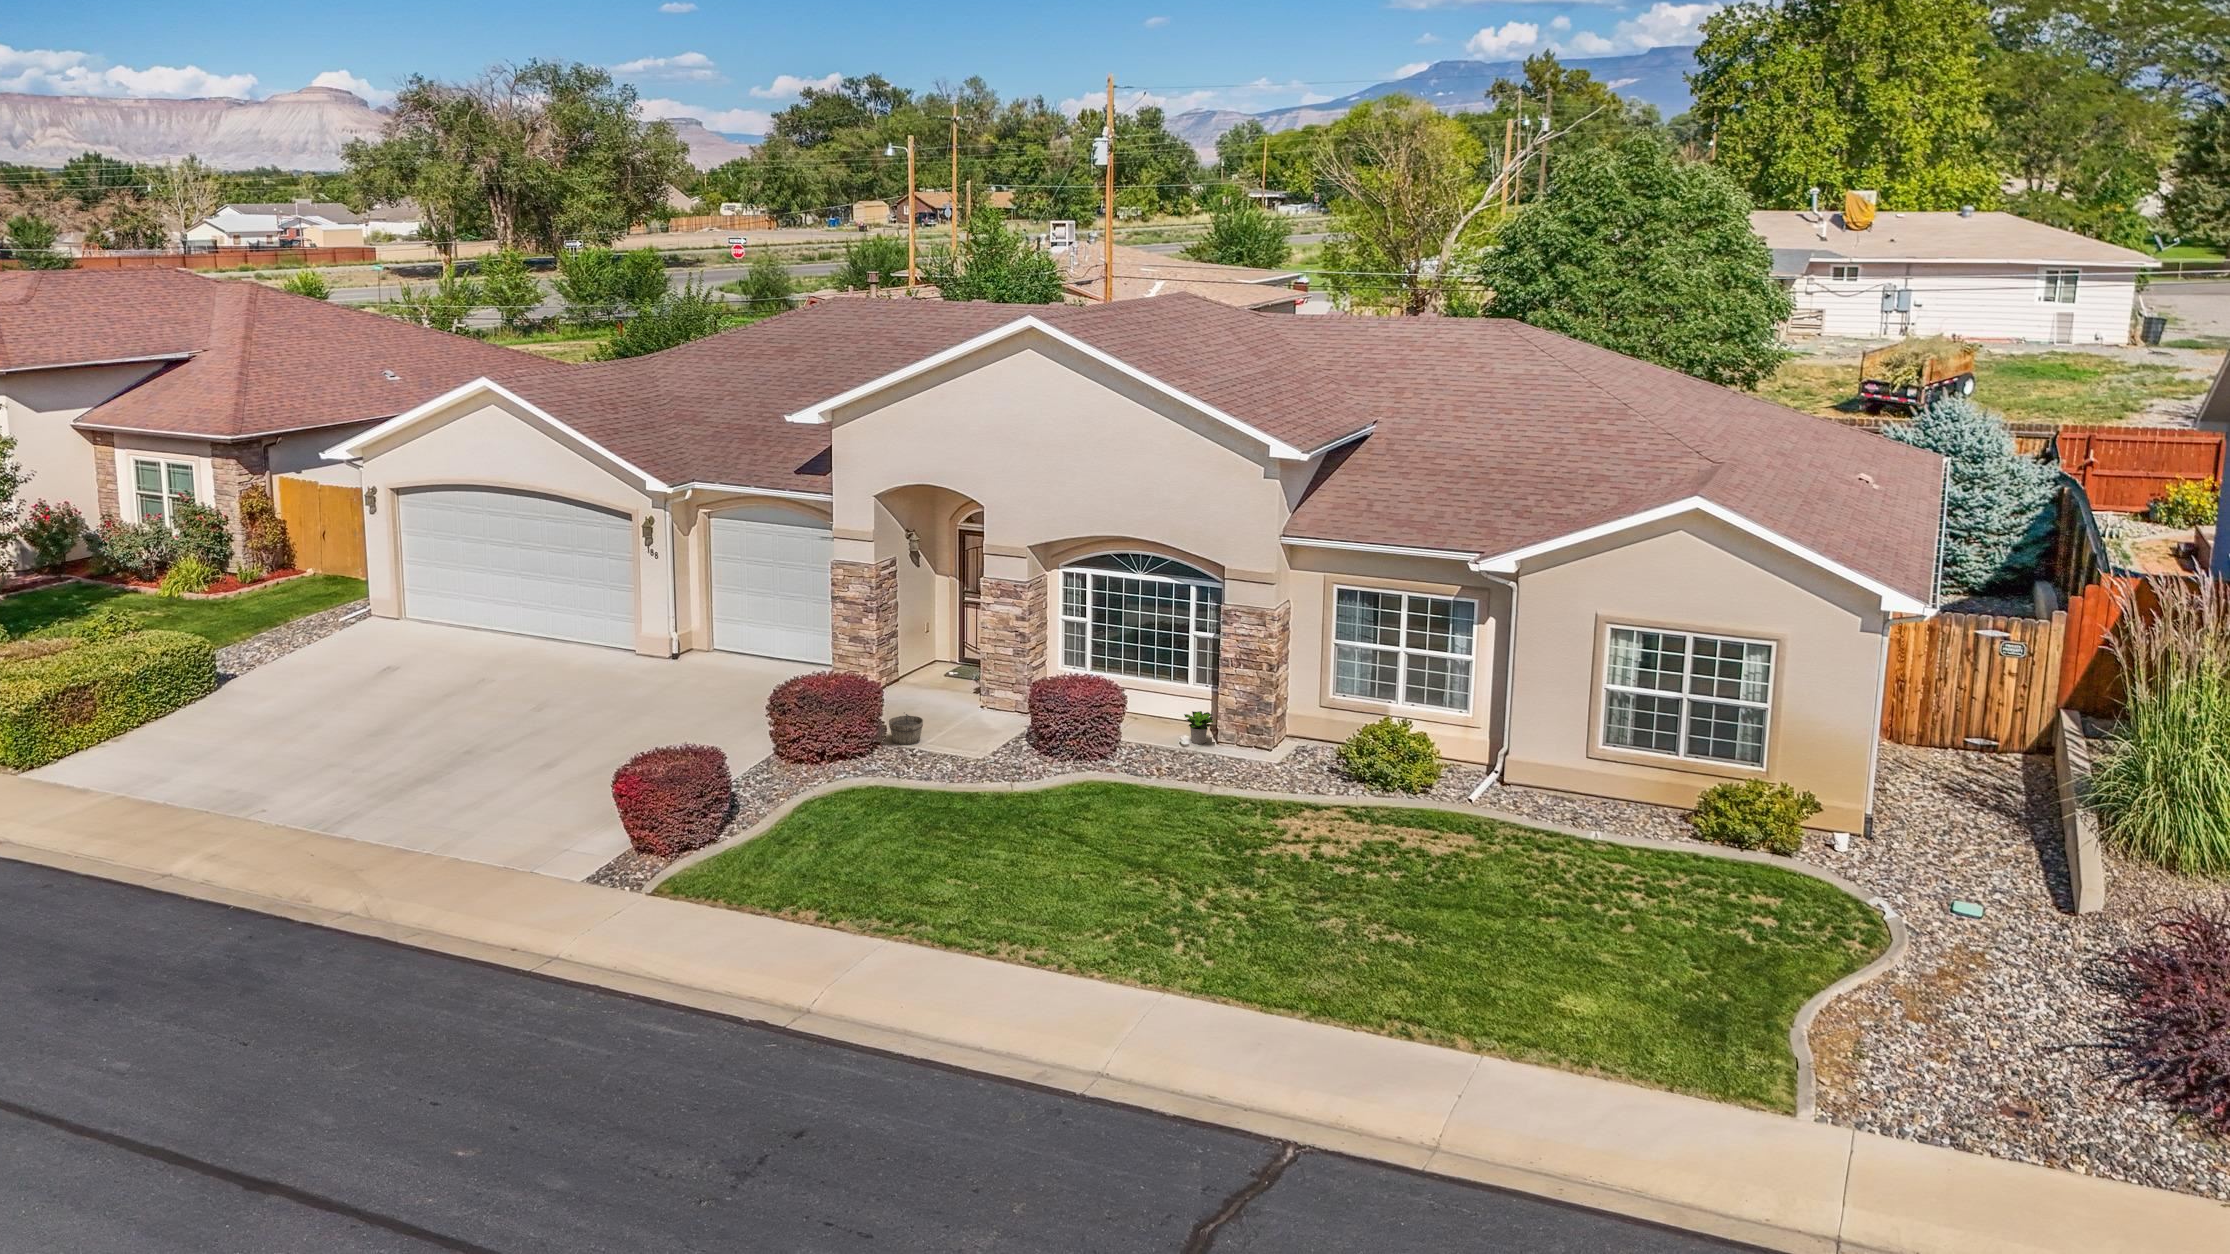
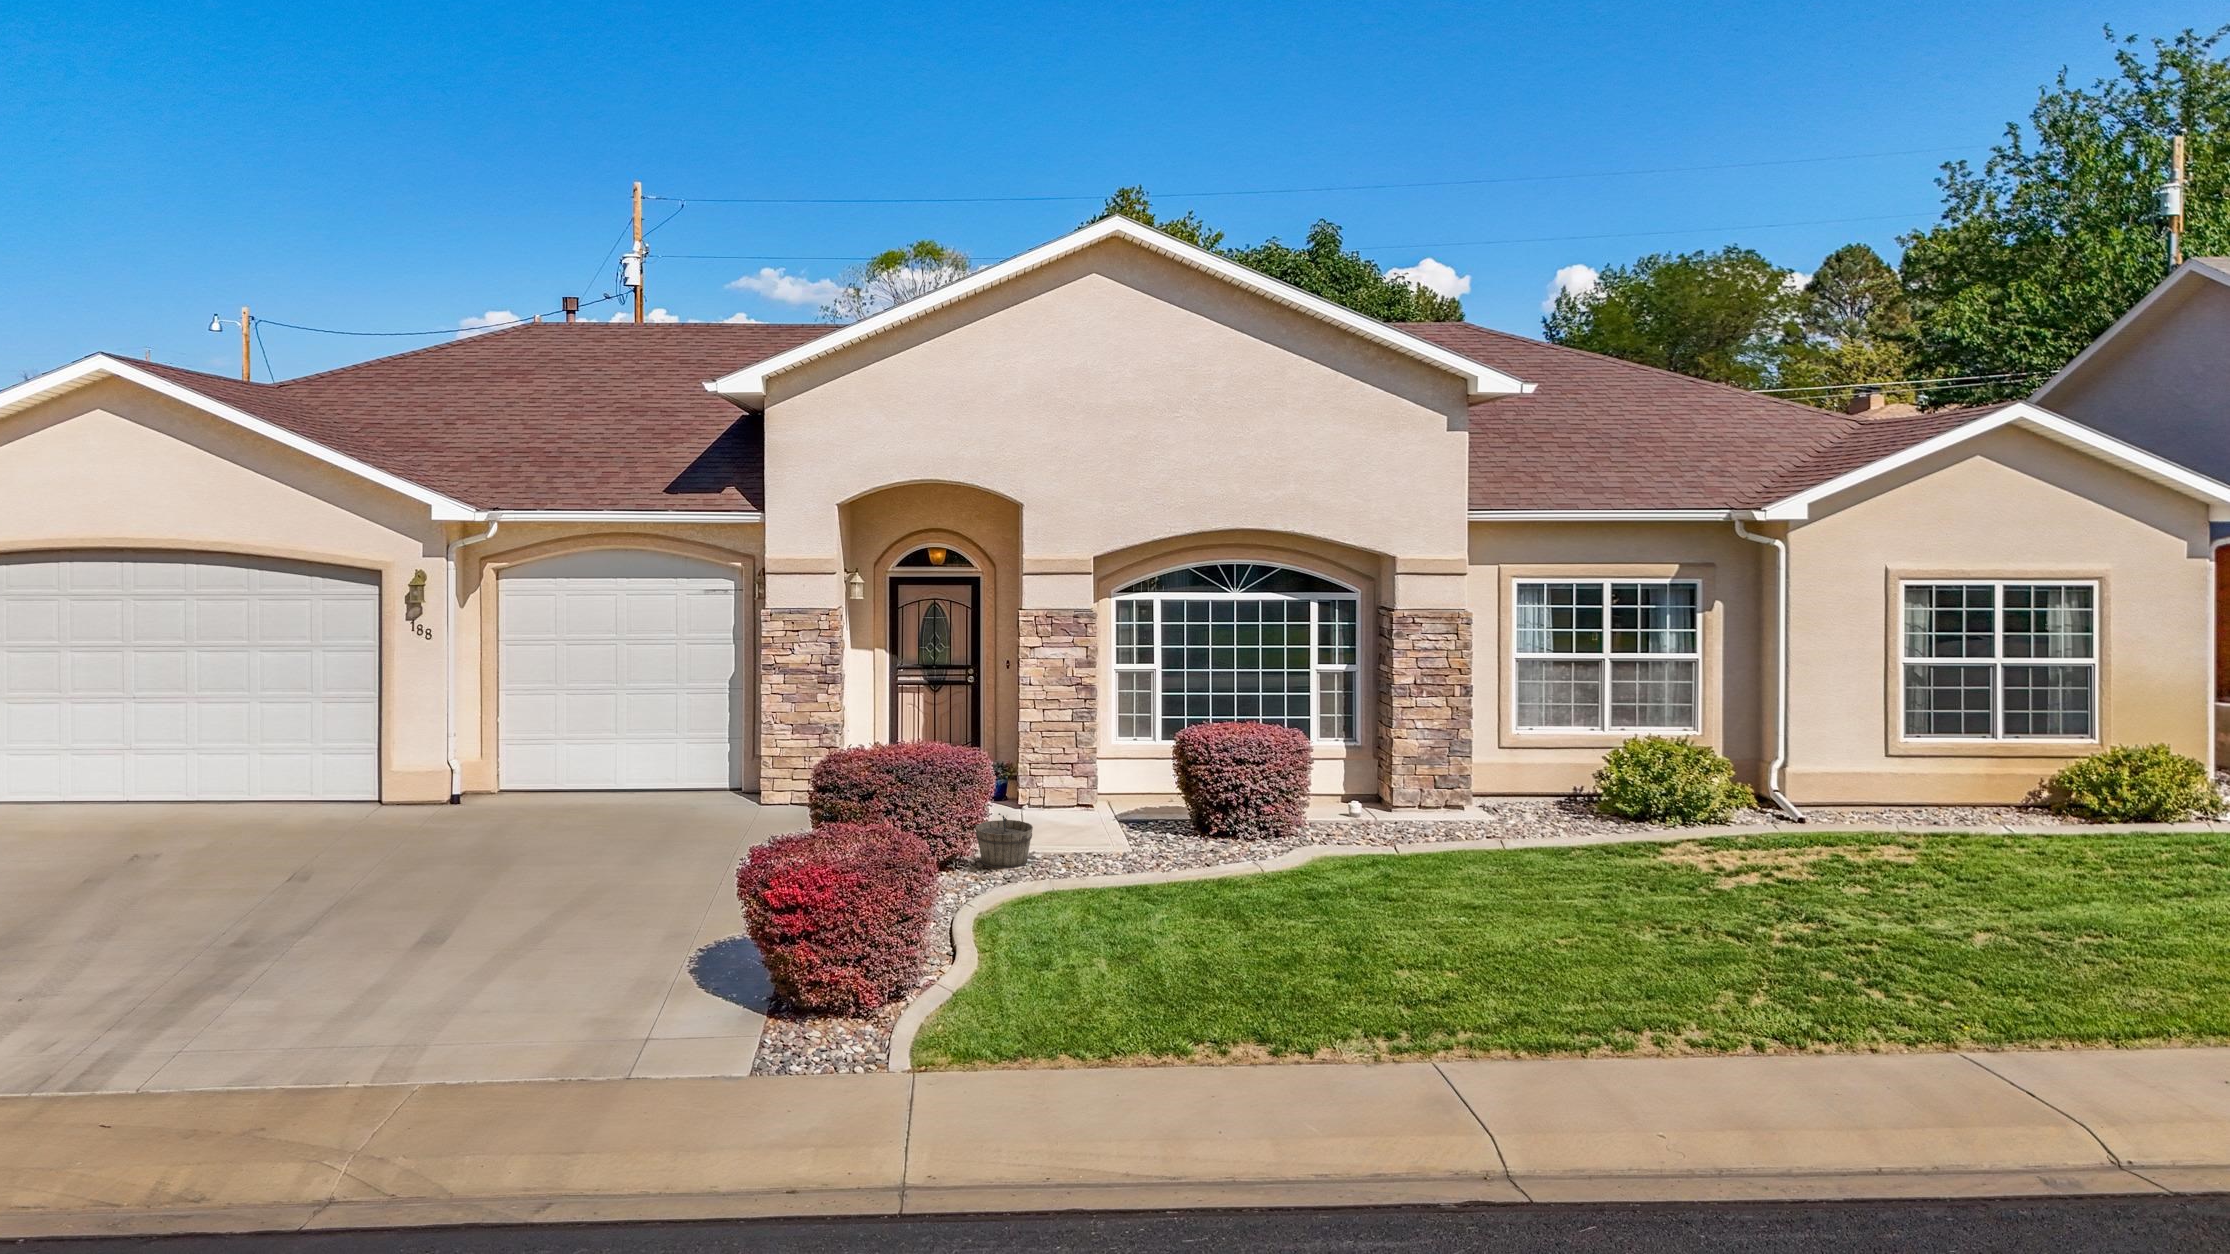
potted plant: present [1184,711,1213,744] -> none [1352,771,1401,817]

